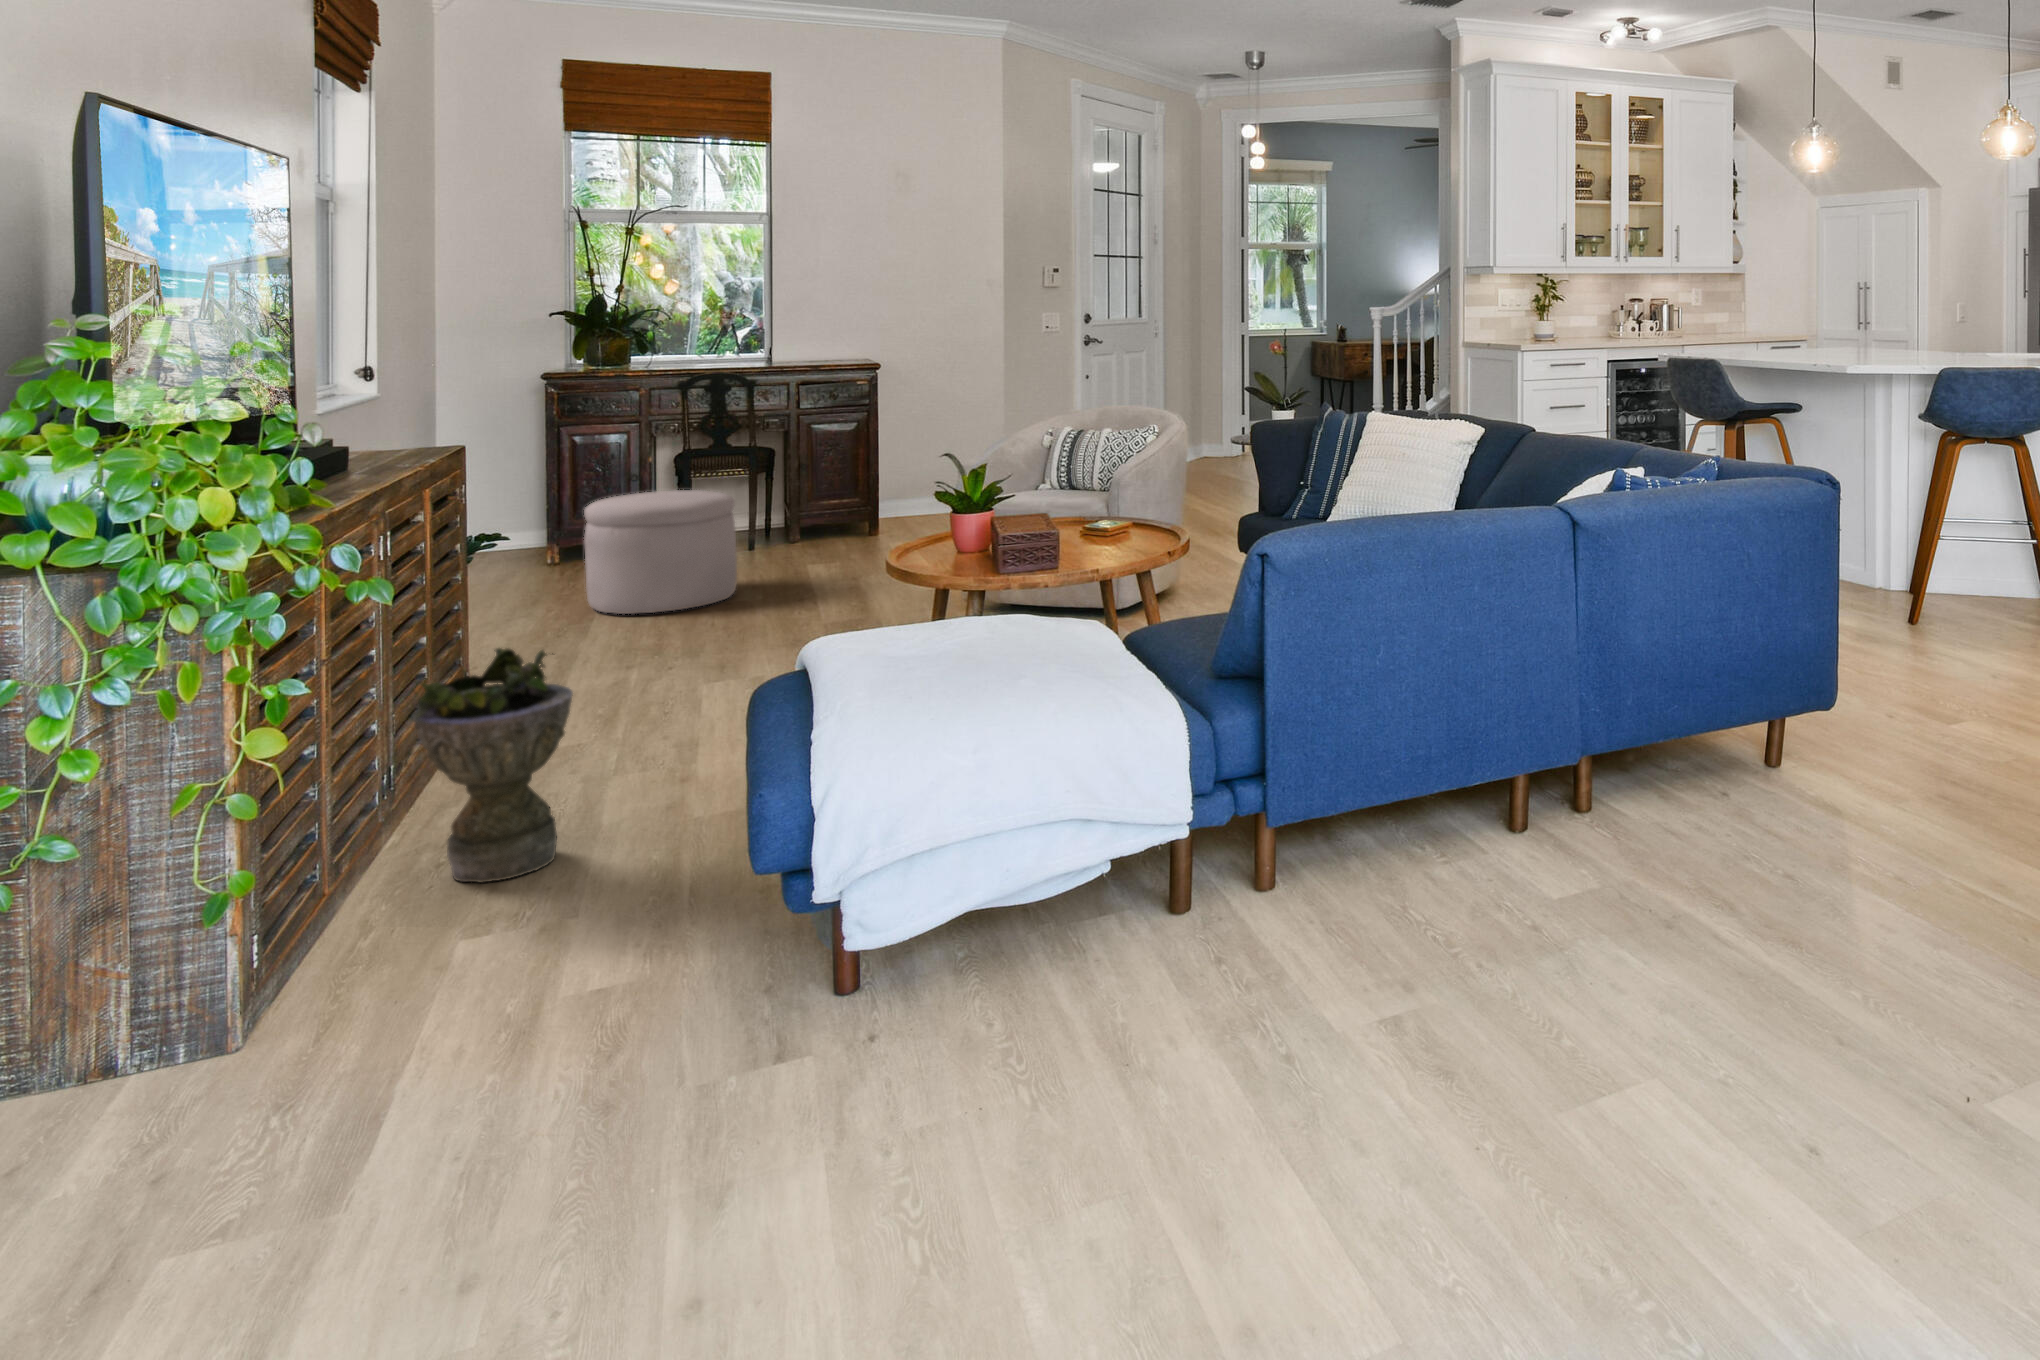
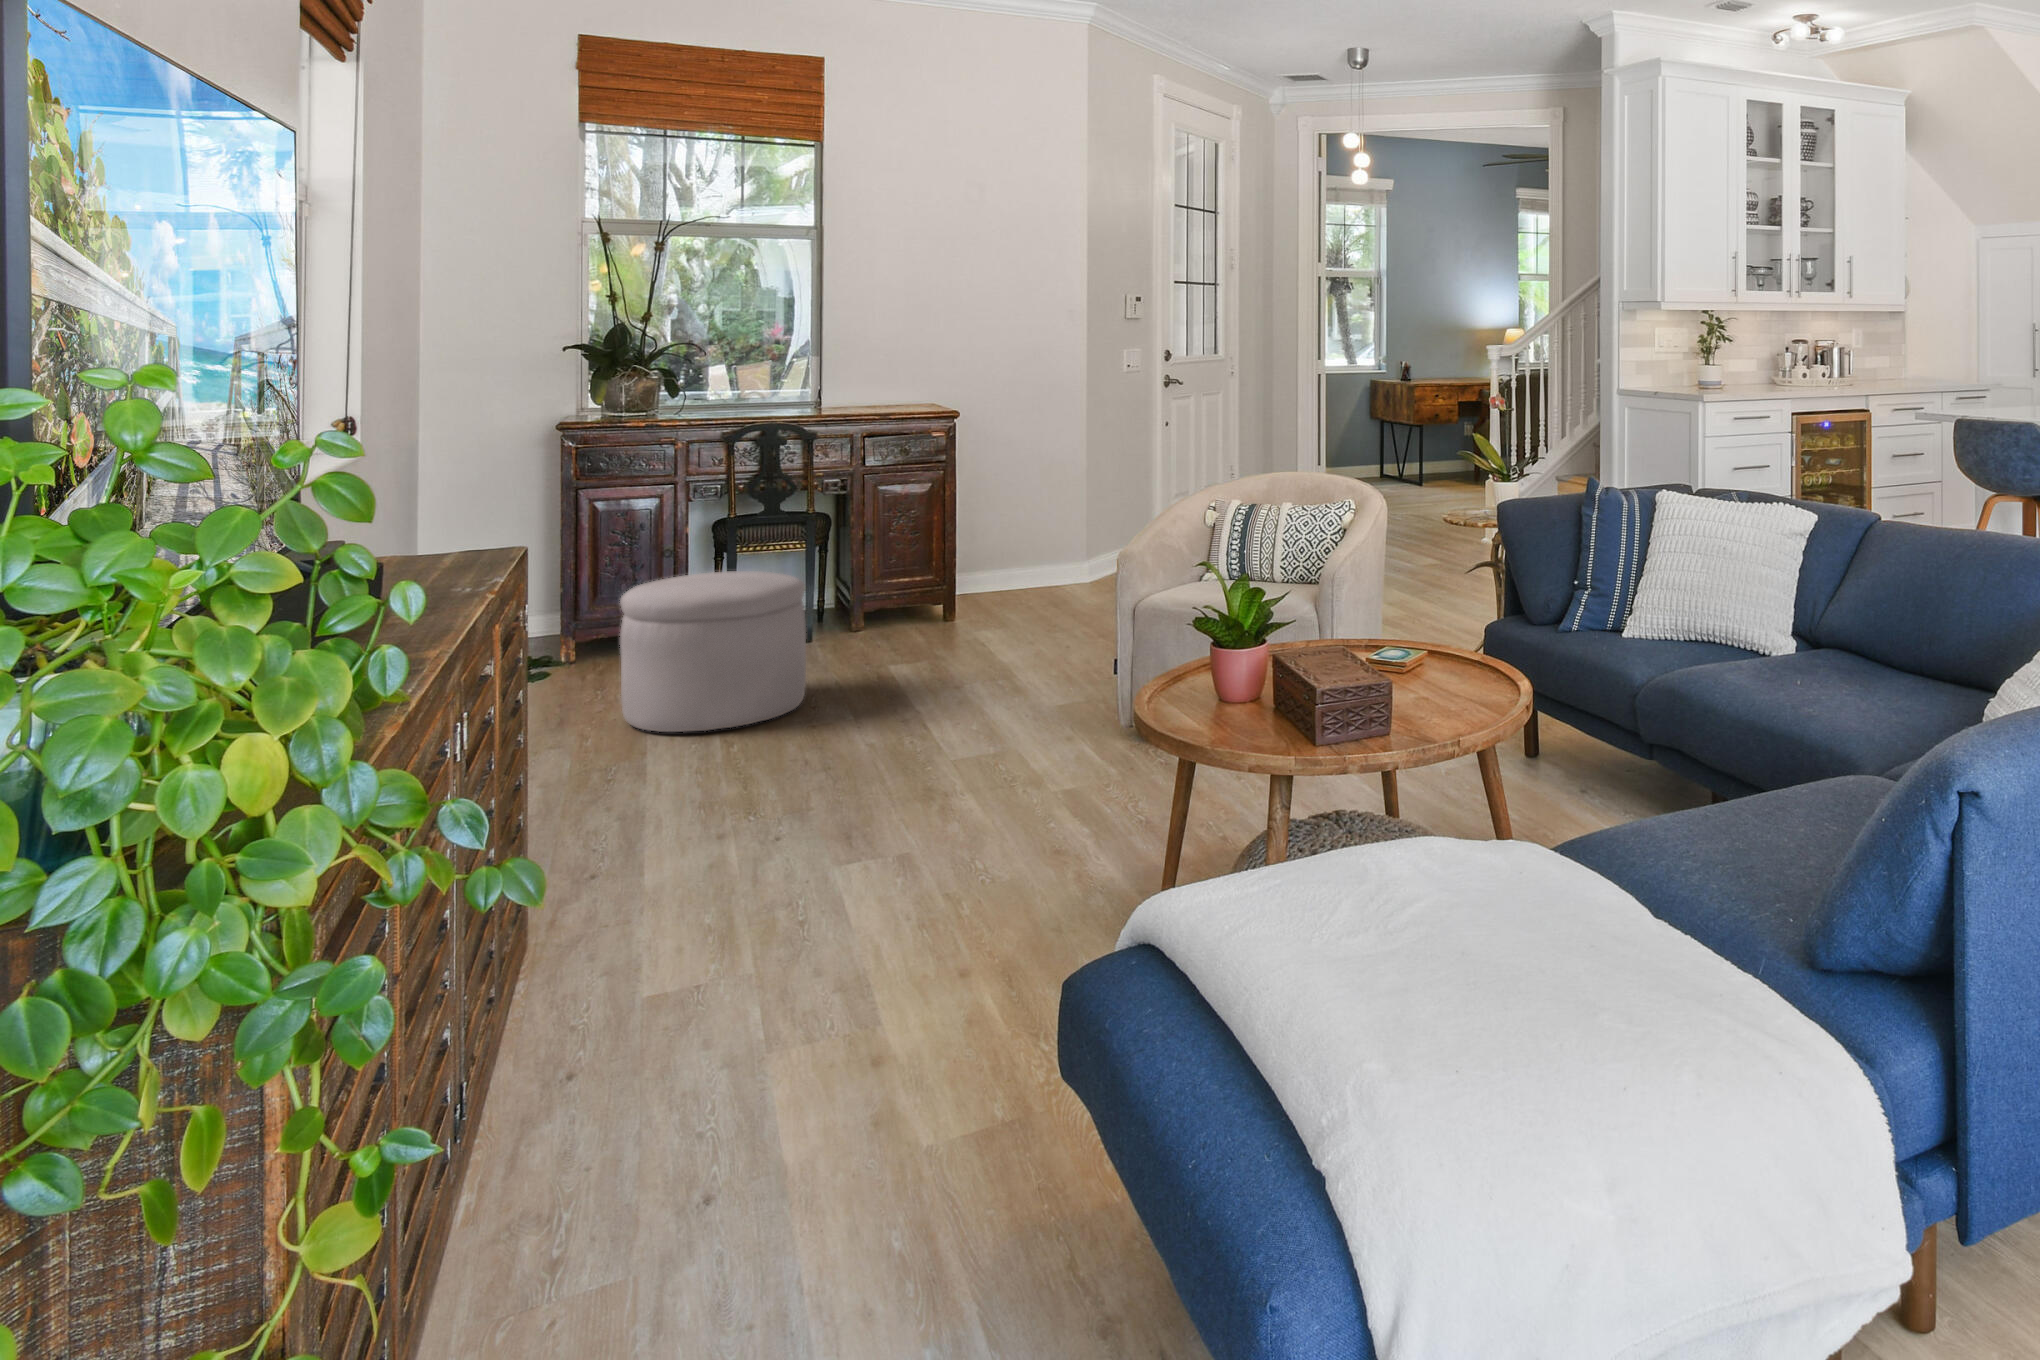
planter: present [413,648,573,883] -> none [485,856,716,1233]

